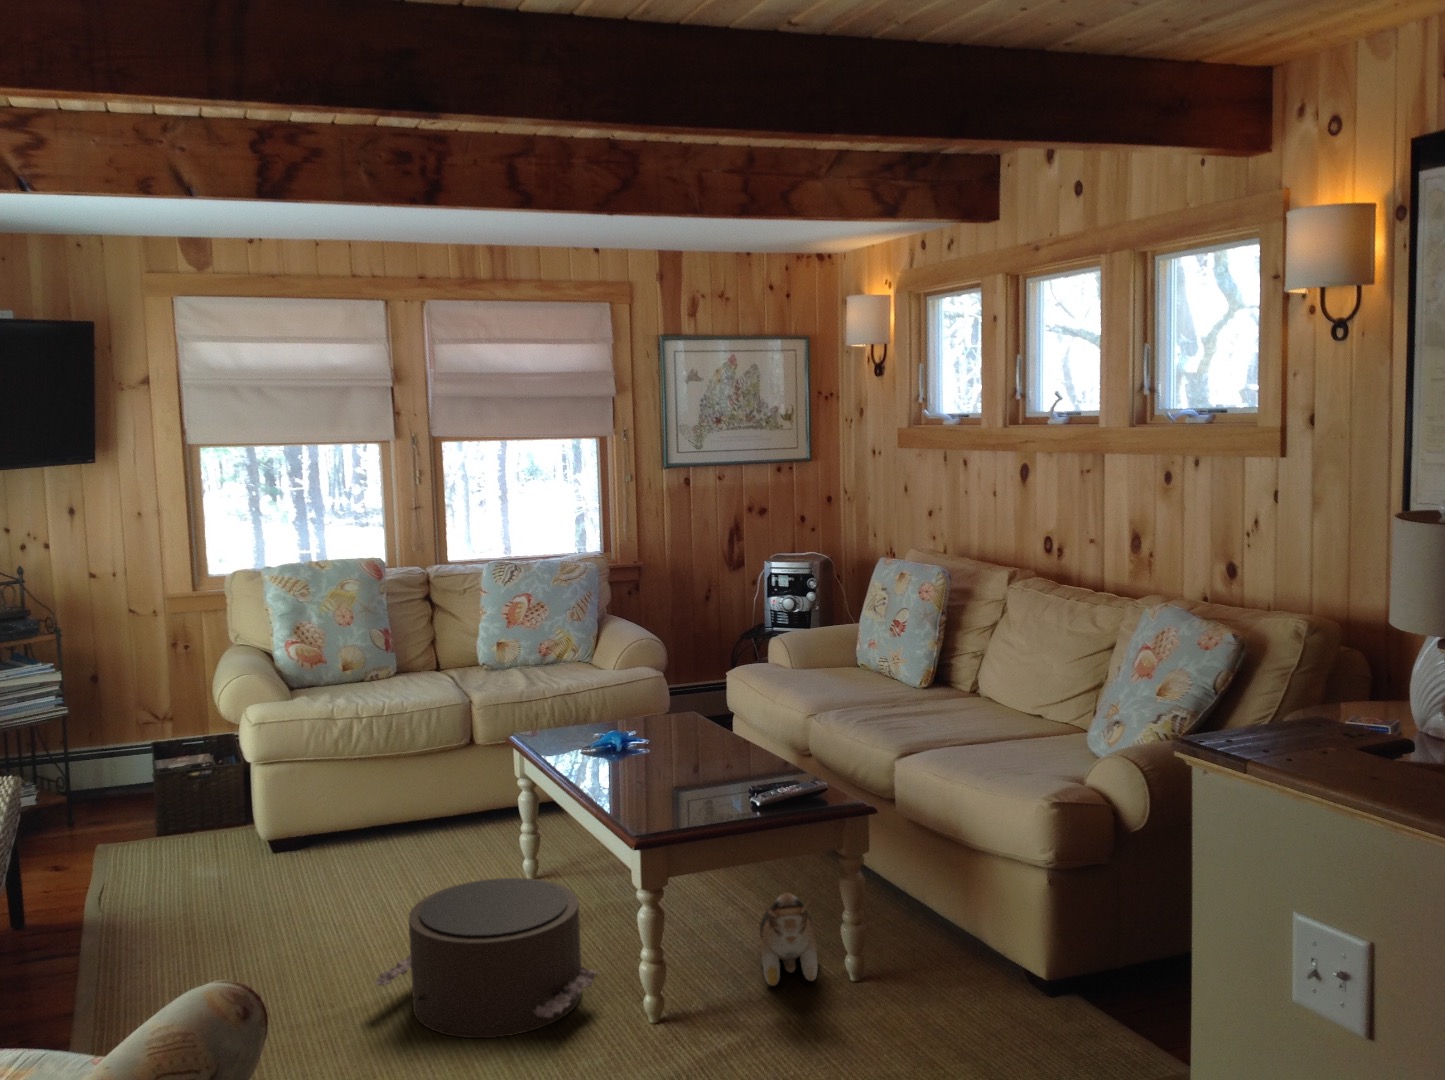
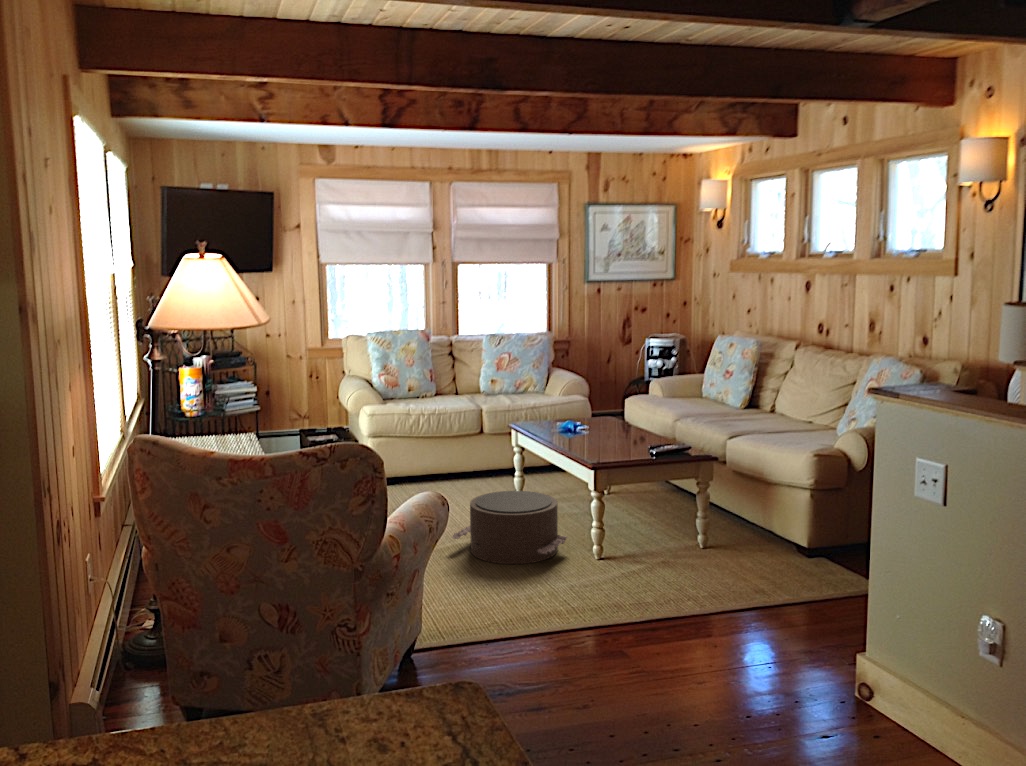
plush toy: present [760,893,818,986] -> none [651,500,683,550]

